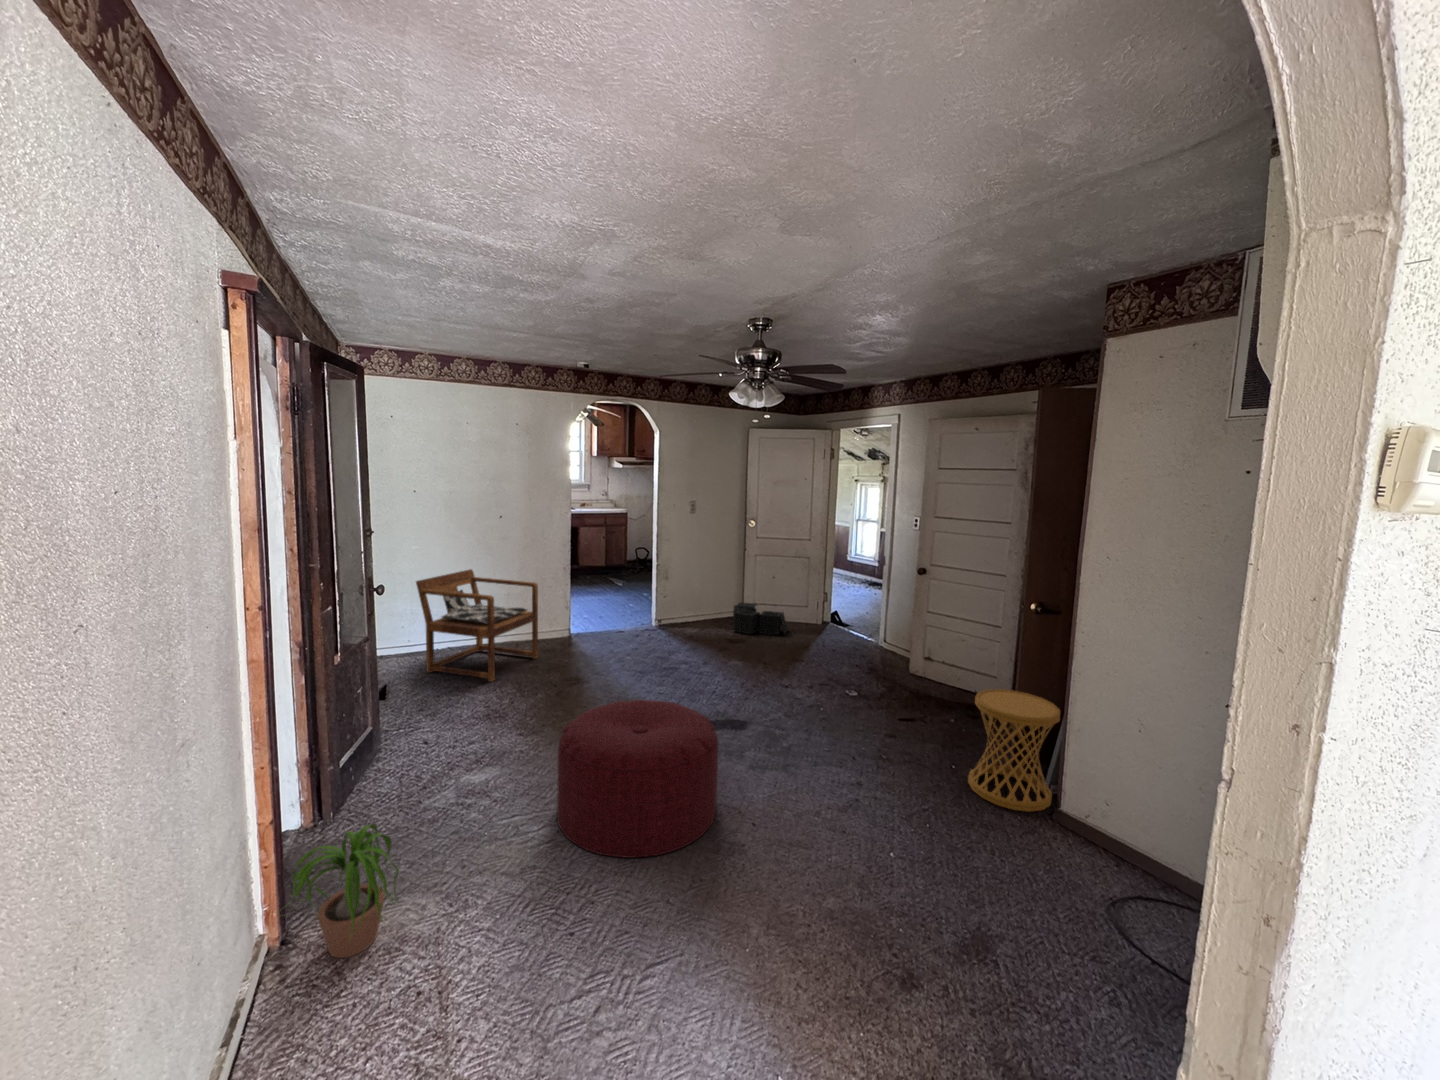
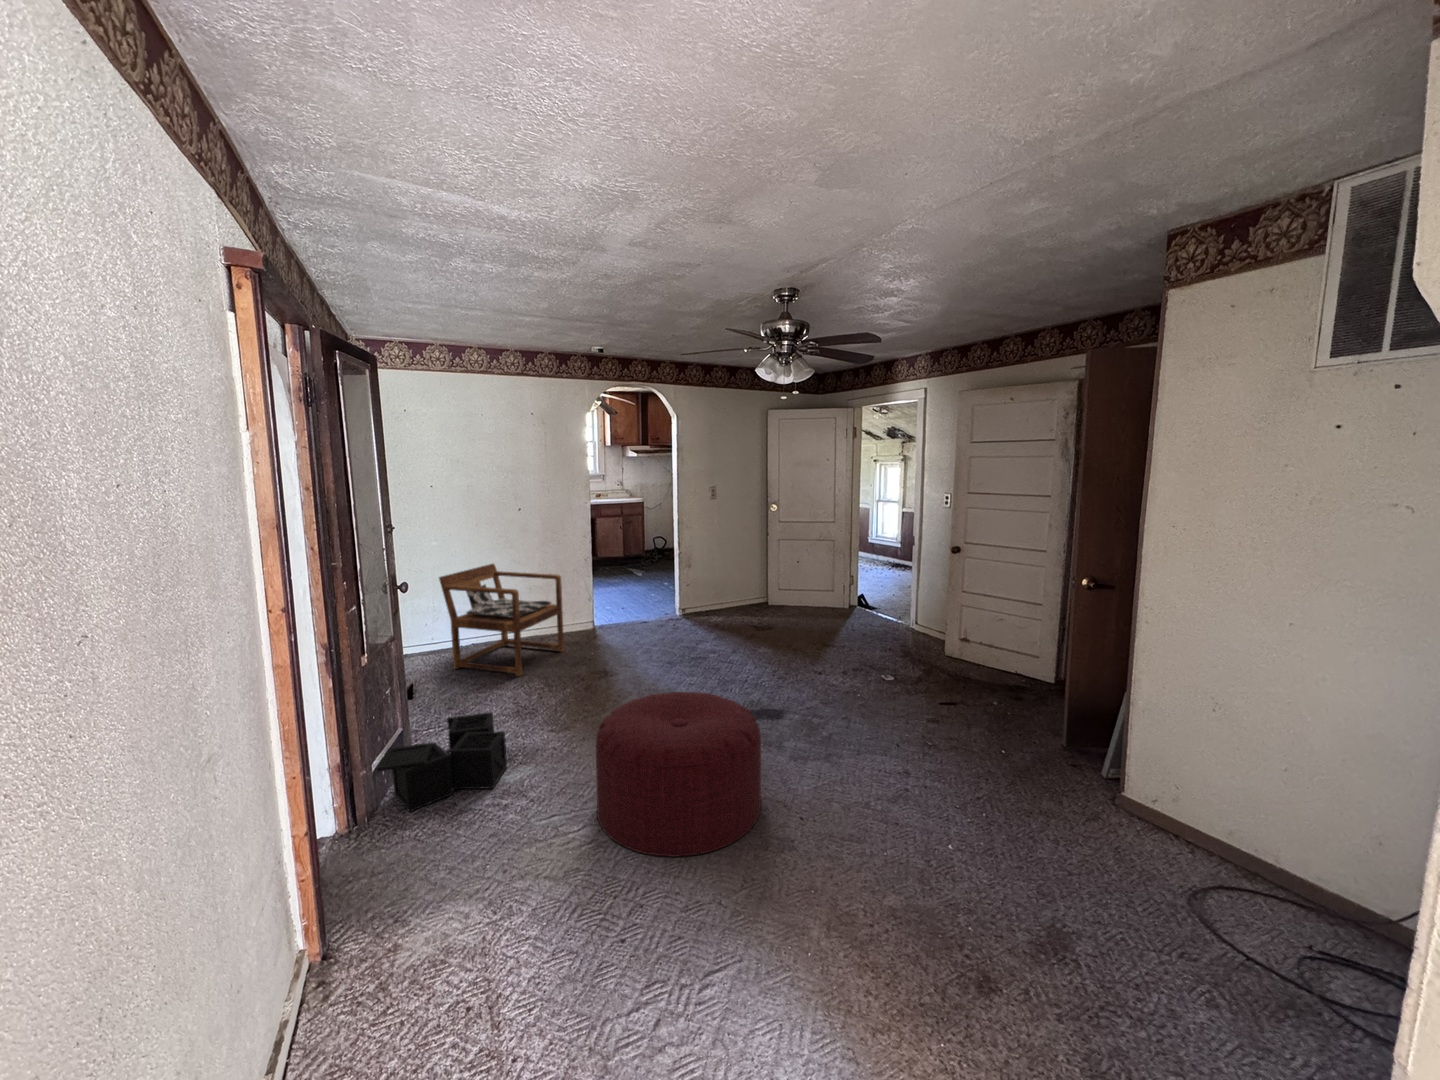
storage bin: present [733,602,787,635] -> present [377,712,507,812]
side table: present [968,689,1060,812] -> none [1019,670,1118,797]
potted plant: present [290,824,399,958] -> none [303,831,446,972]

